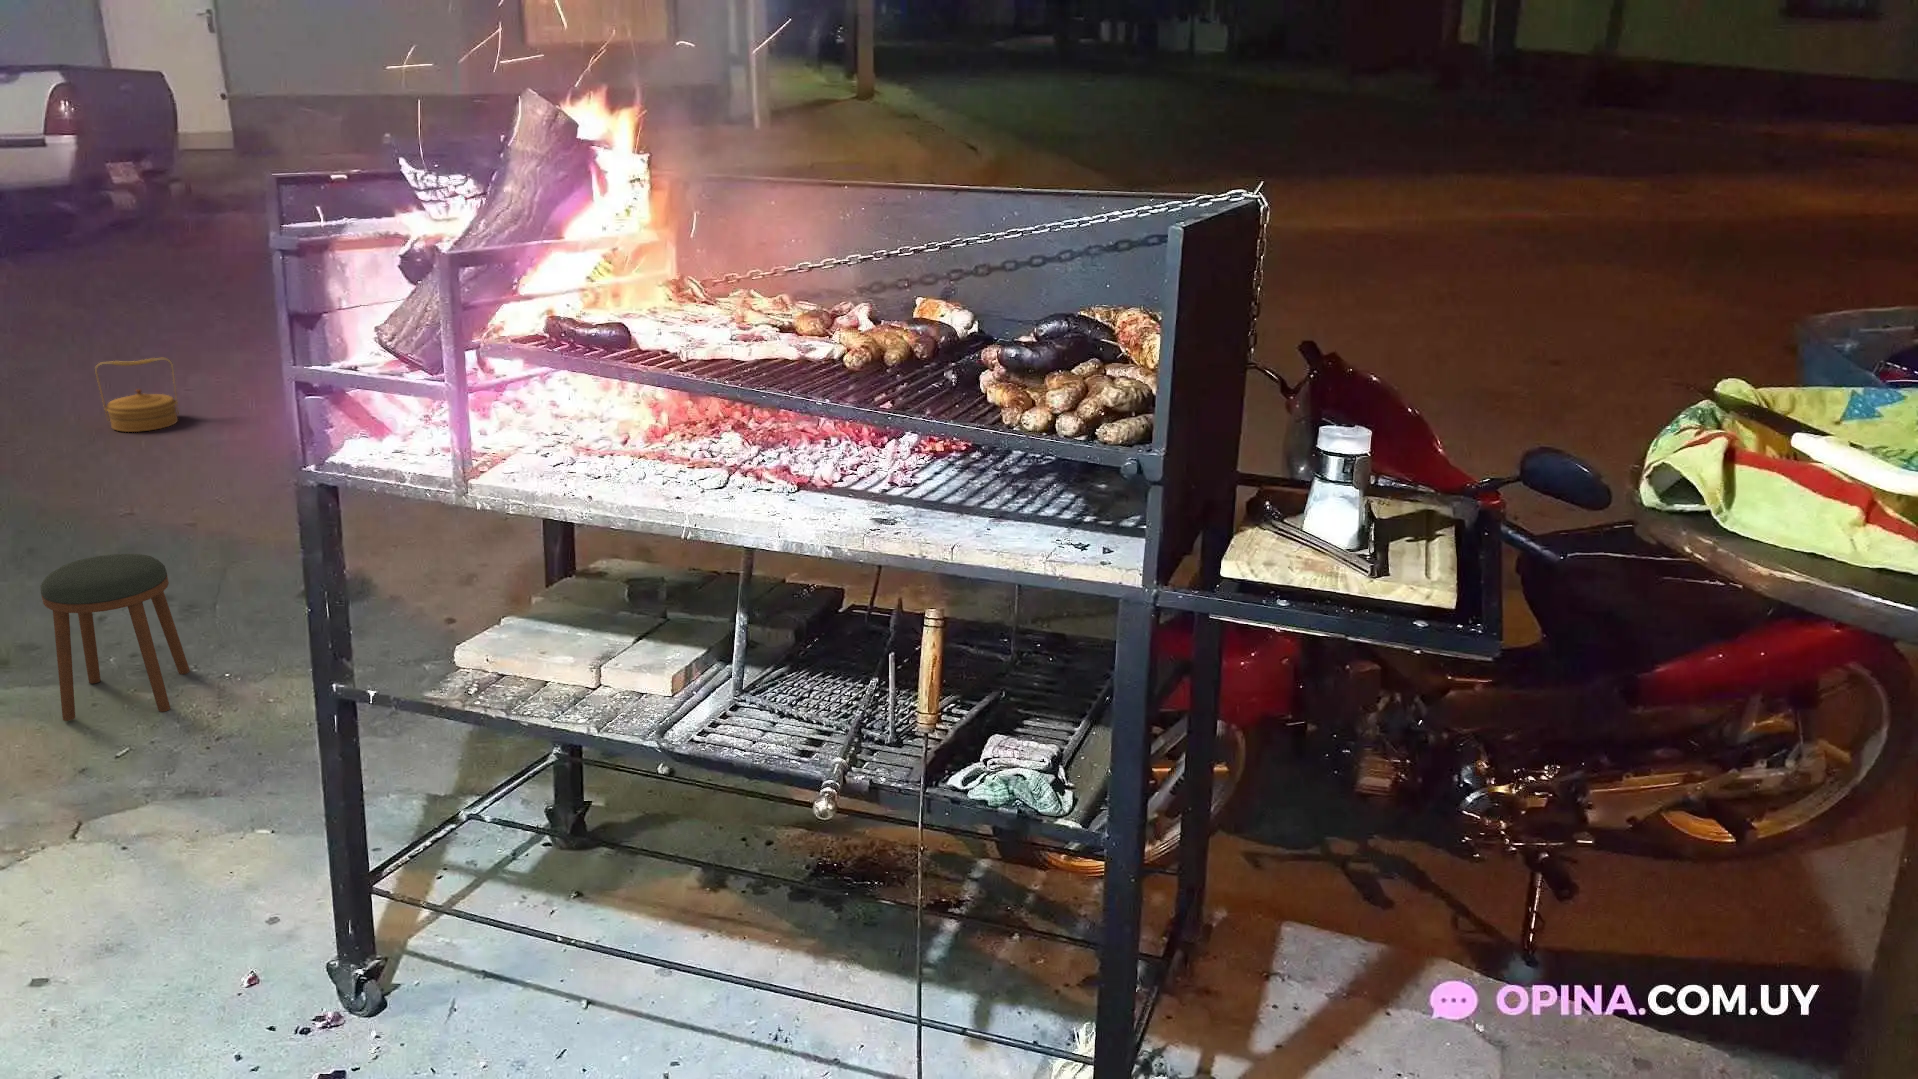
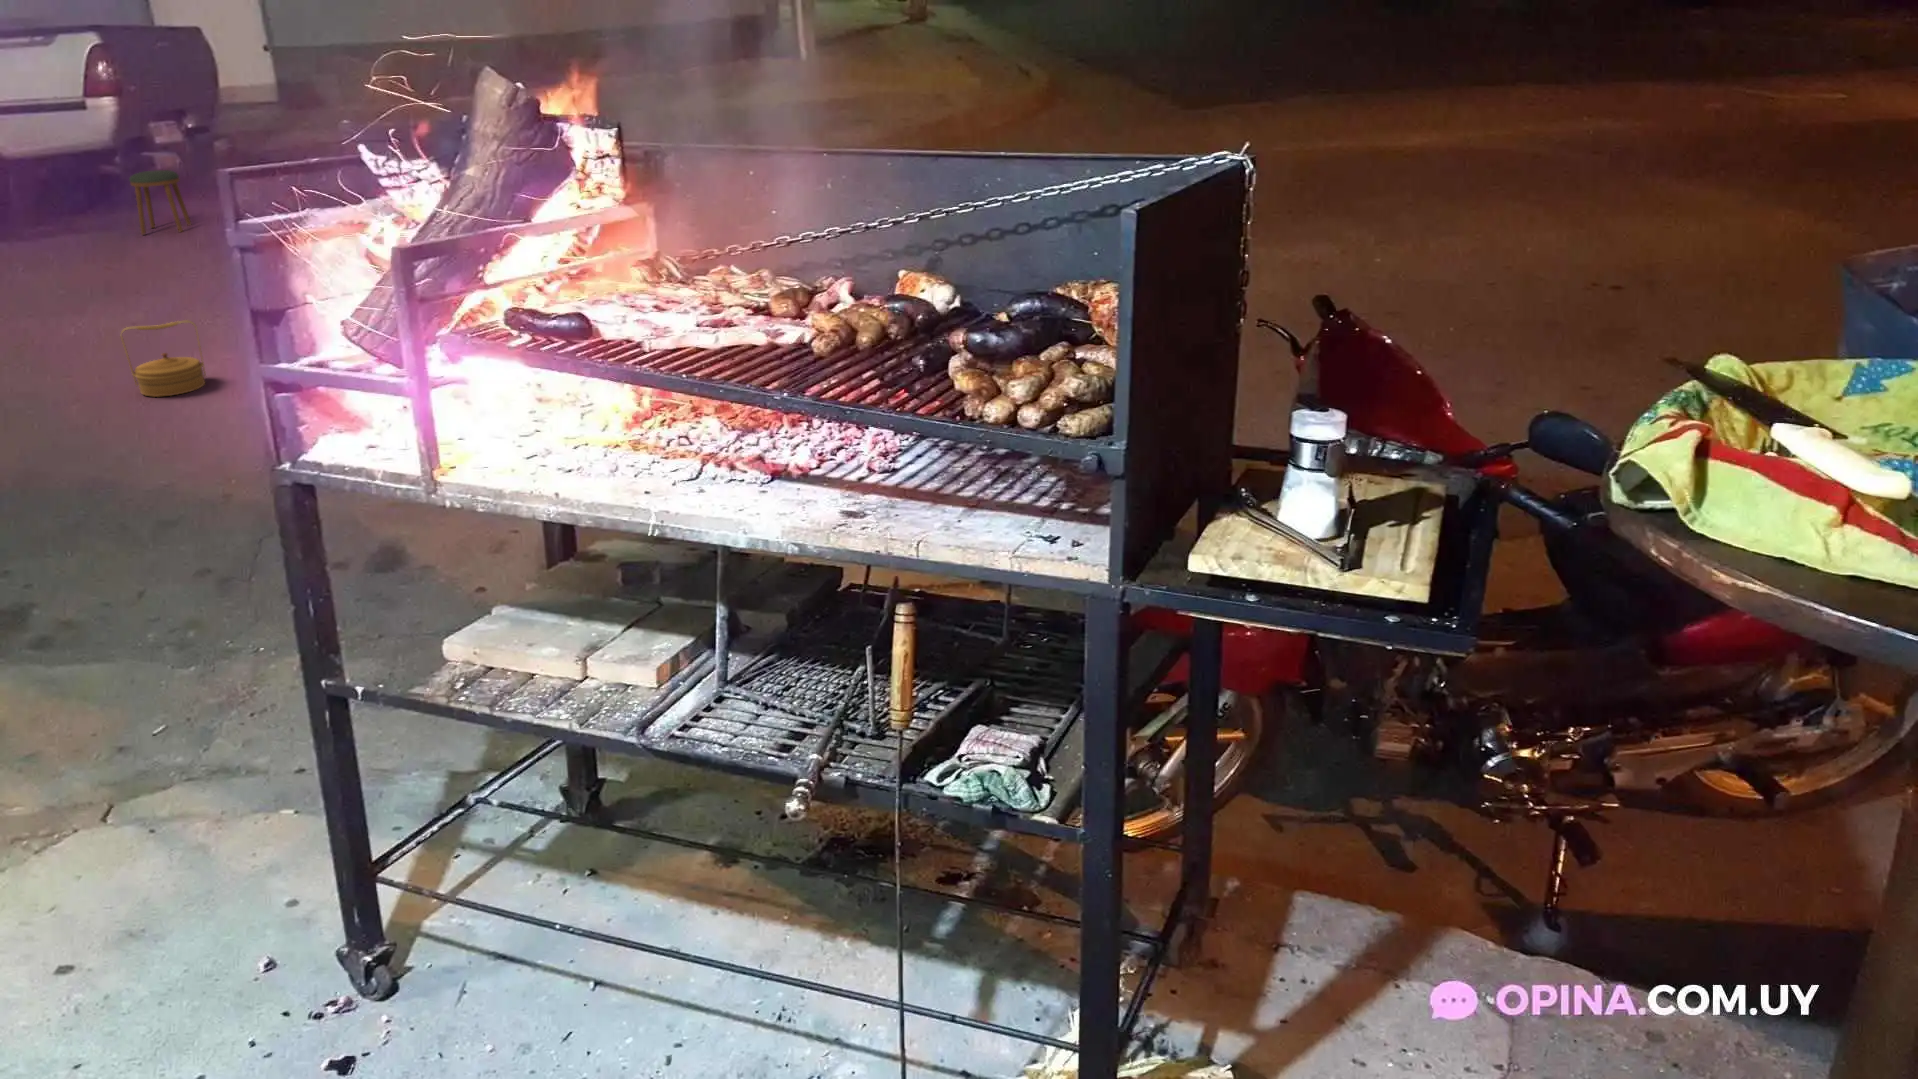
stool: present [40,554,190,721] -> present [129,170,191,234]

